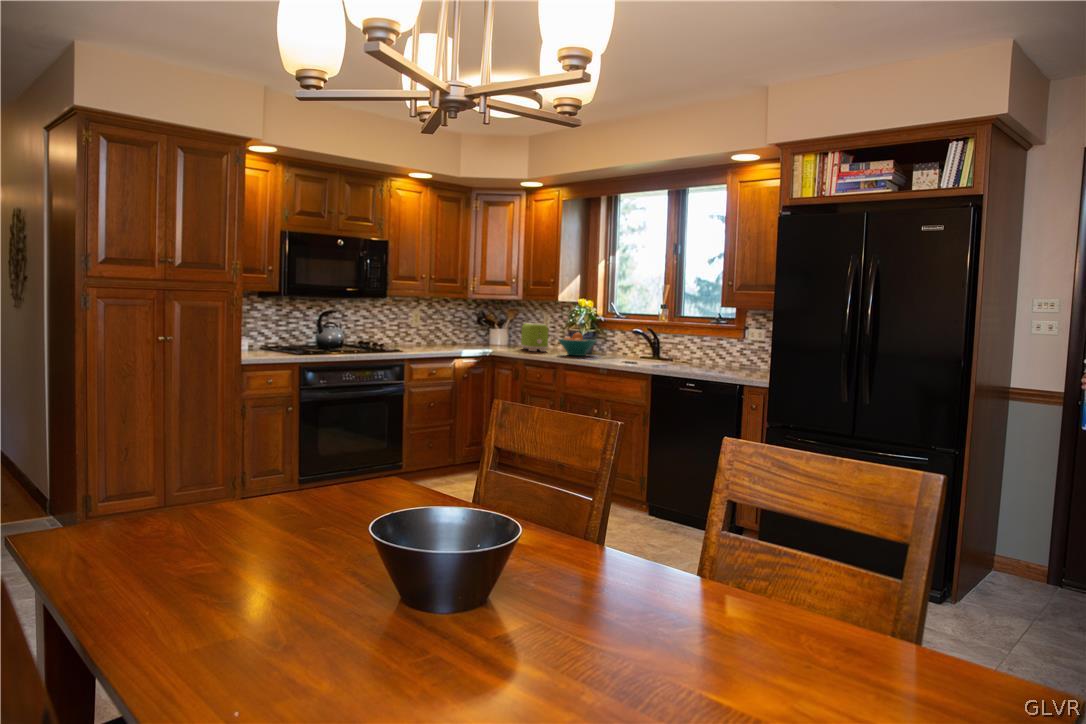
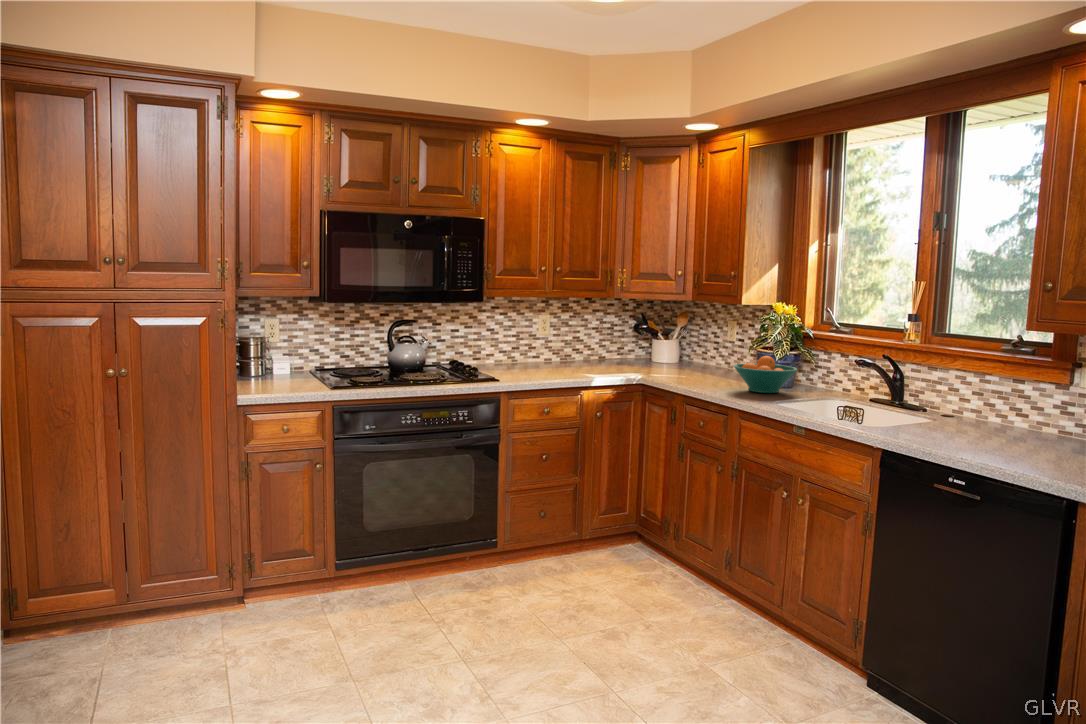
toaster: present [521,323,548,351] -> none [689,335,726,380]

